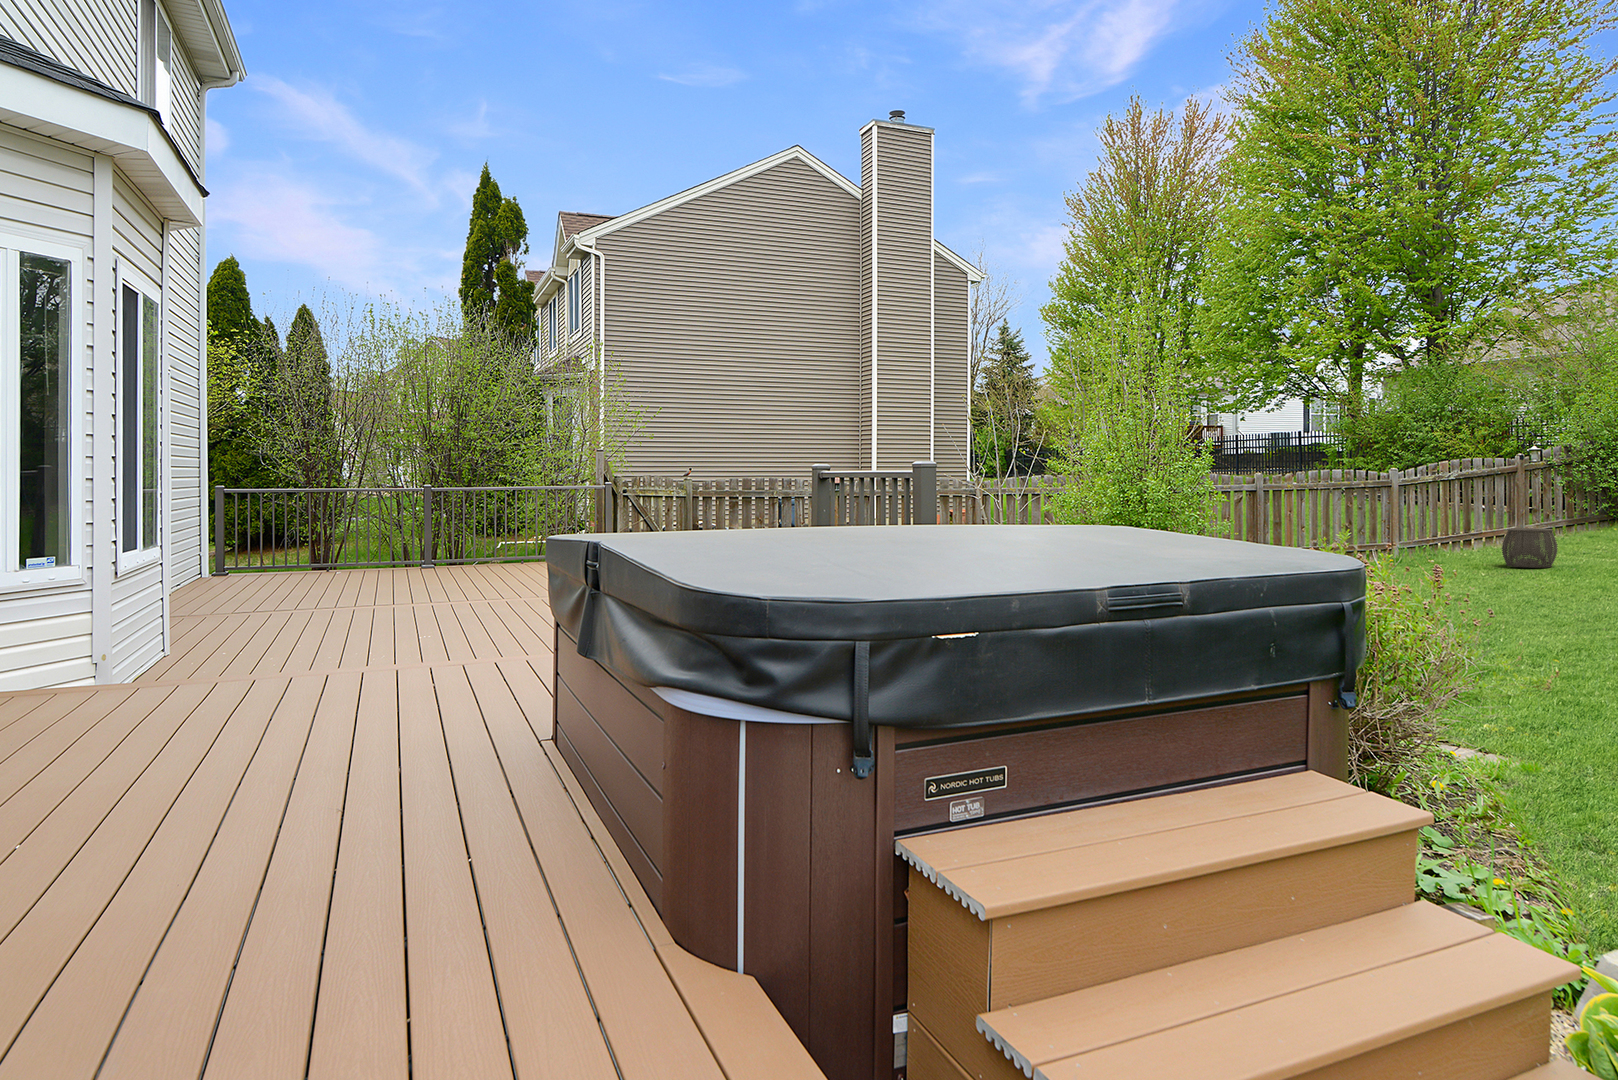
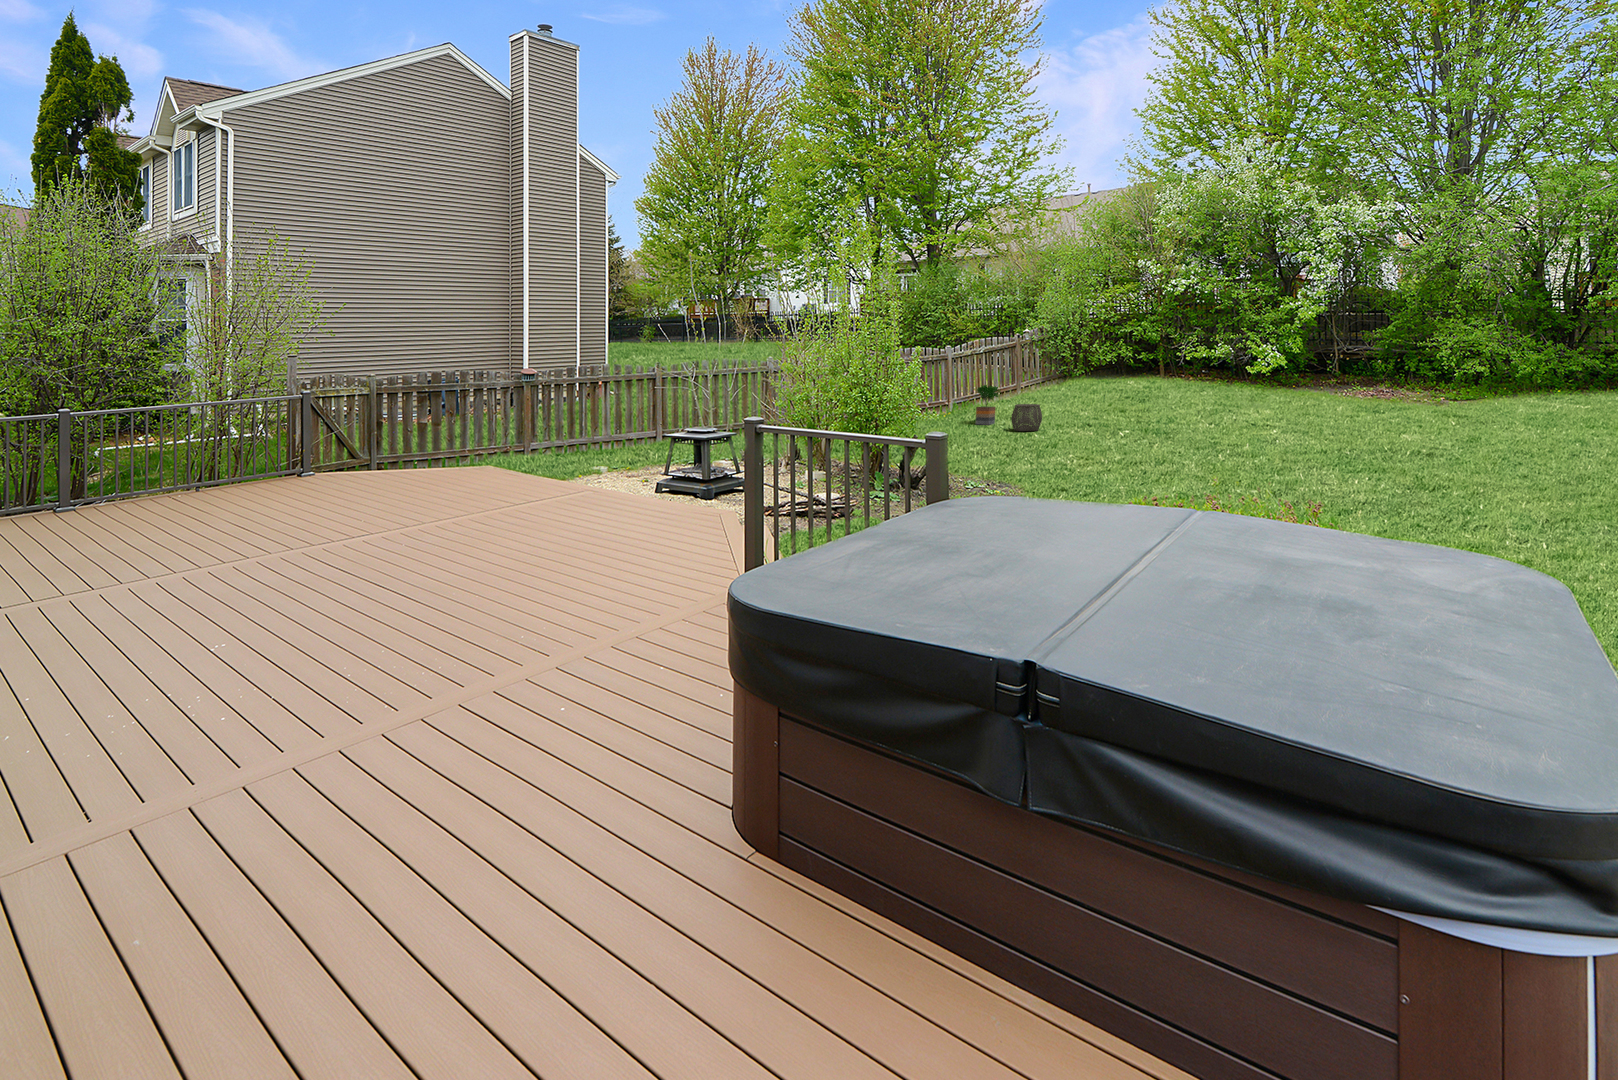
potted tree: none [1445,500,1490,558] -> present [976,385,1000,425]

